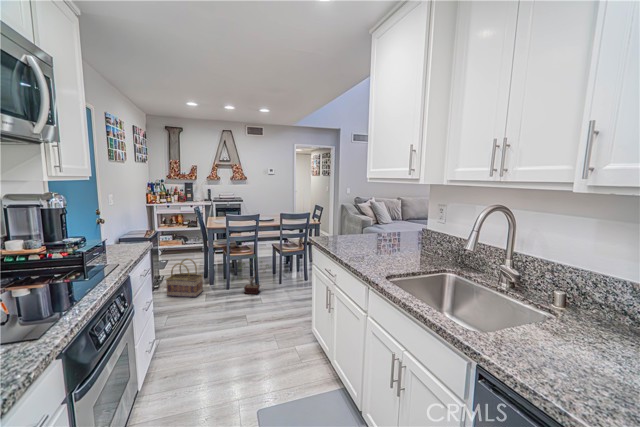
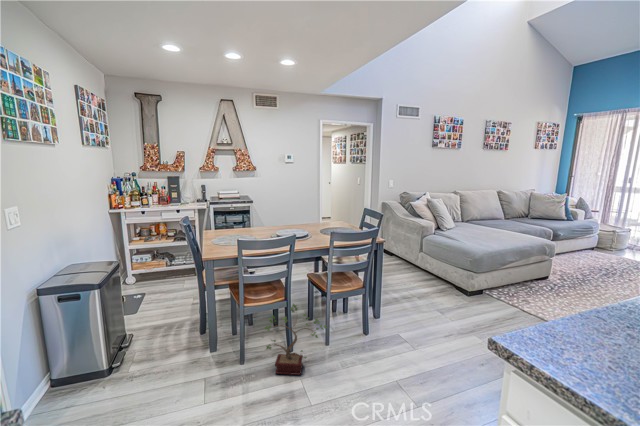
basket: present [166,259,203,297] -> none [127,312,199,389]

